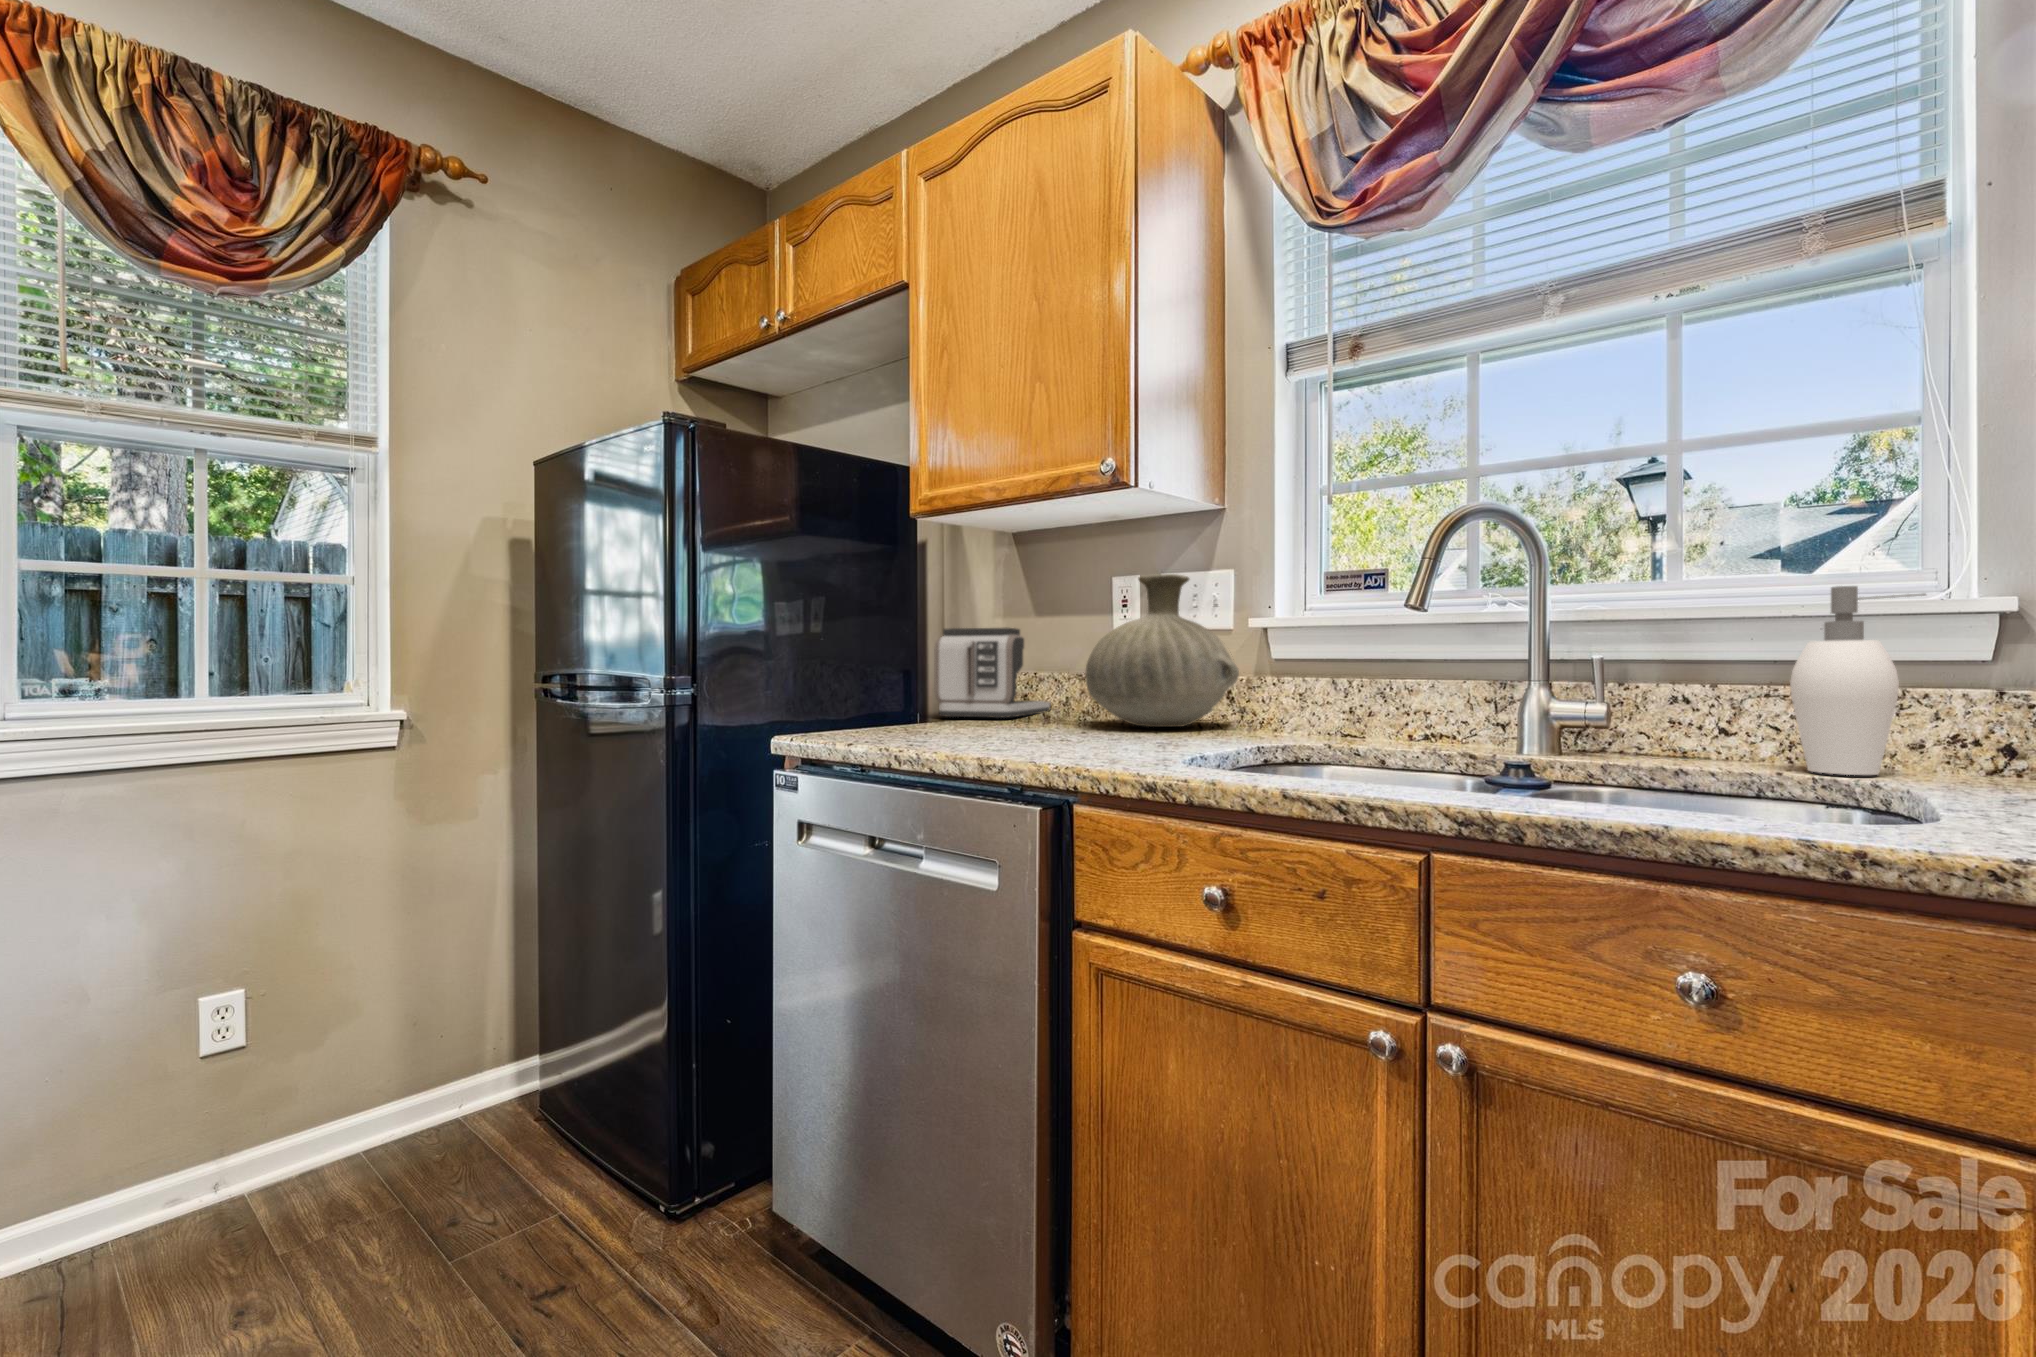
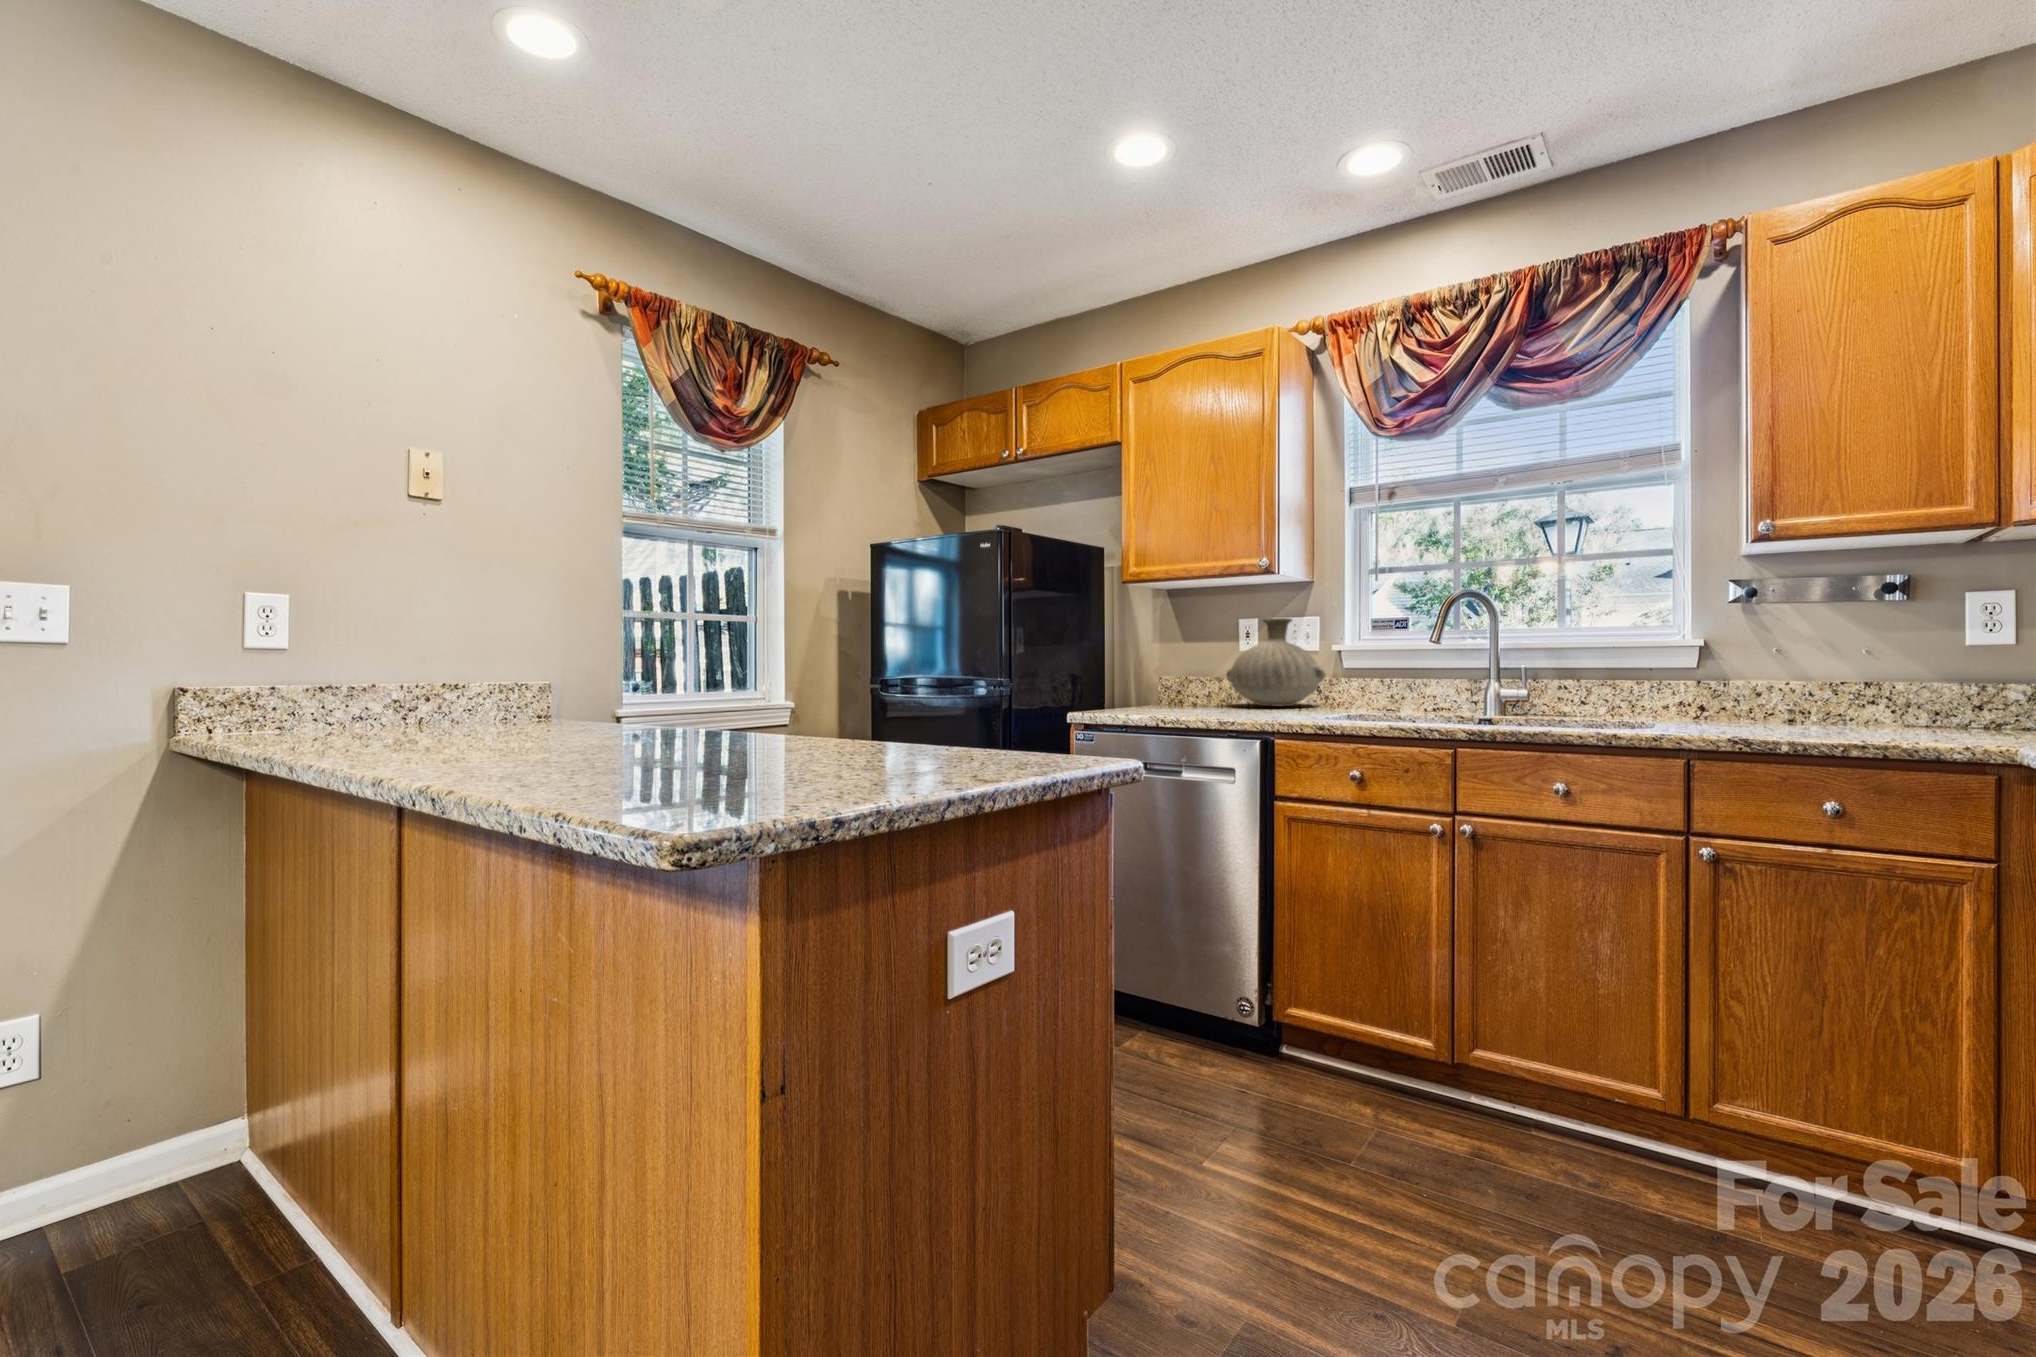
soap dispenser: present [1790,586,1926,775] -> none [1609,634,1661,718]
toaster: present [934,628,1051,718] -> none [1121,647,1183,703]

